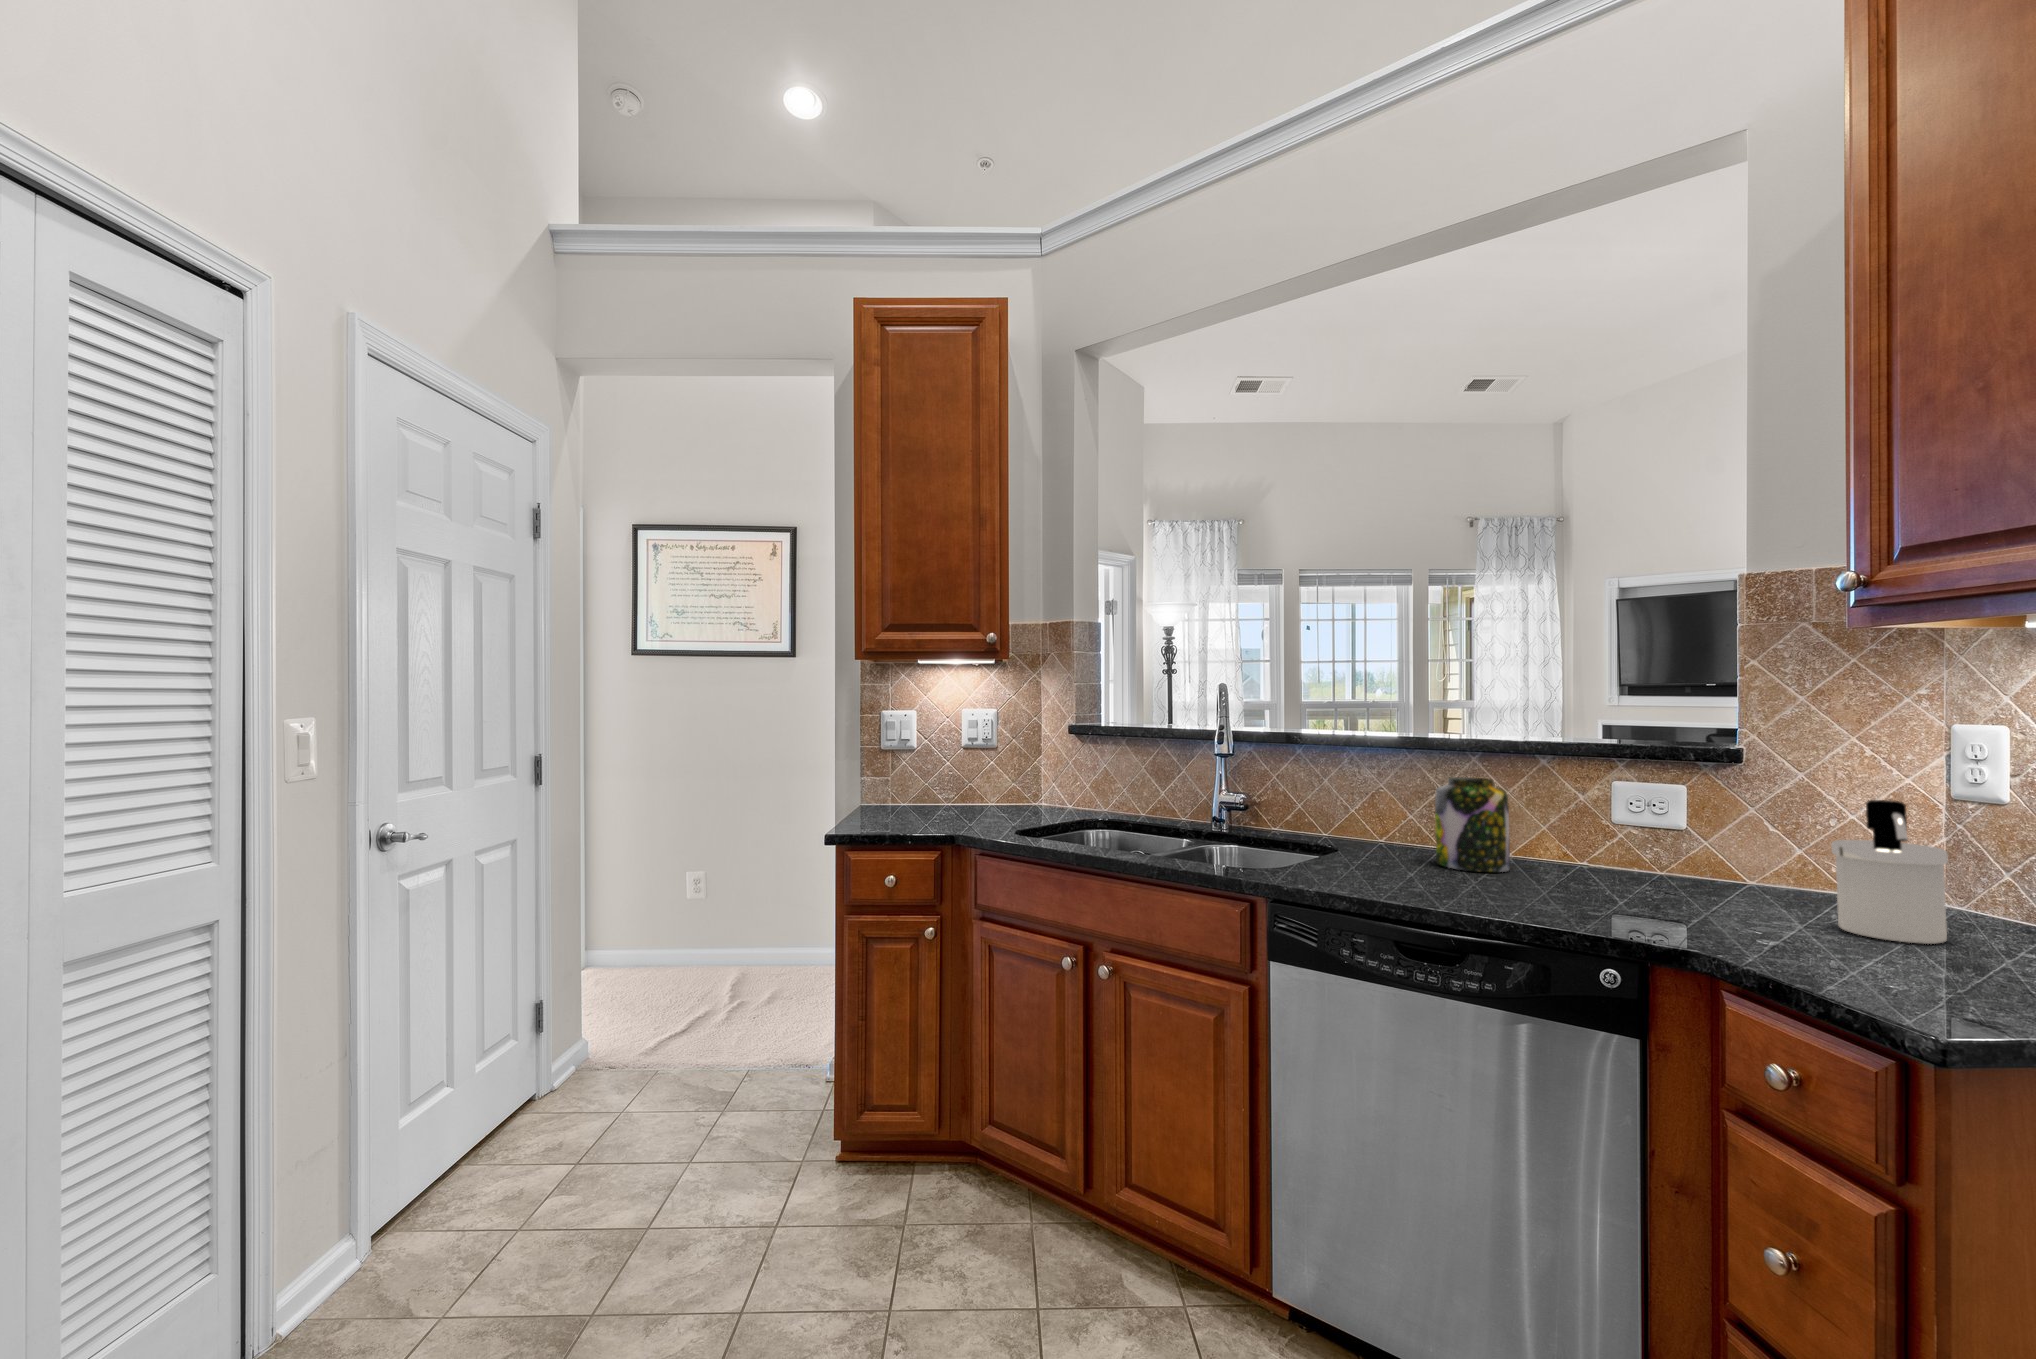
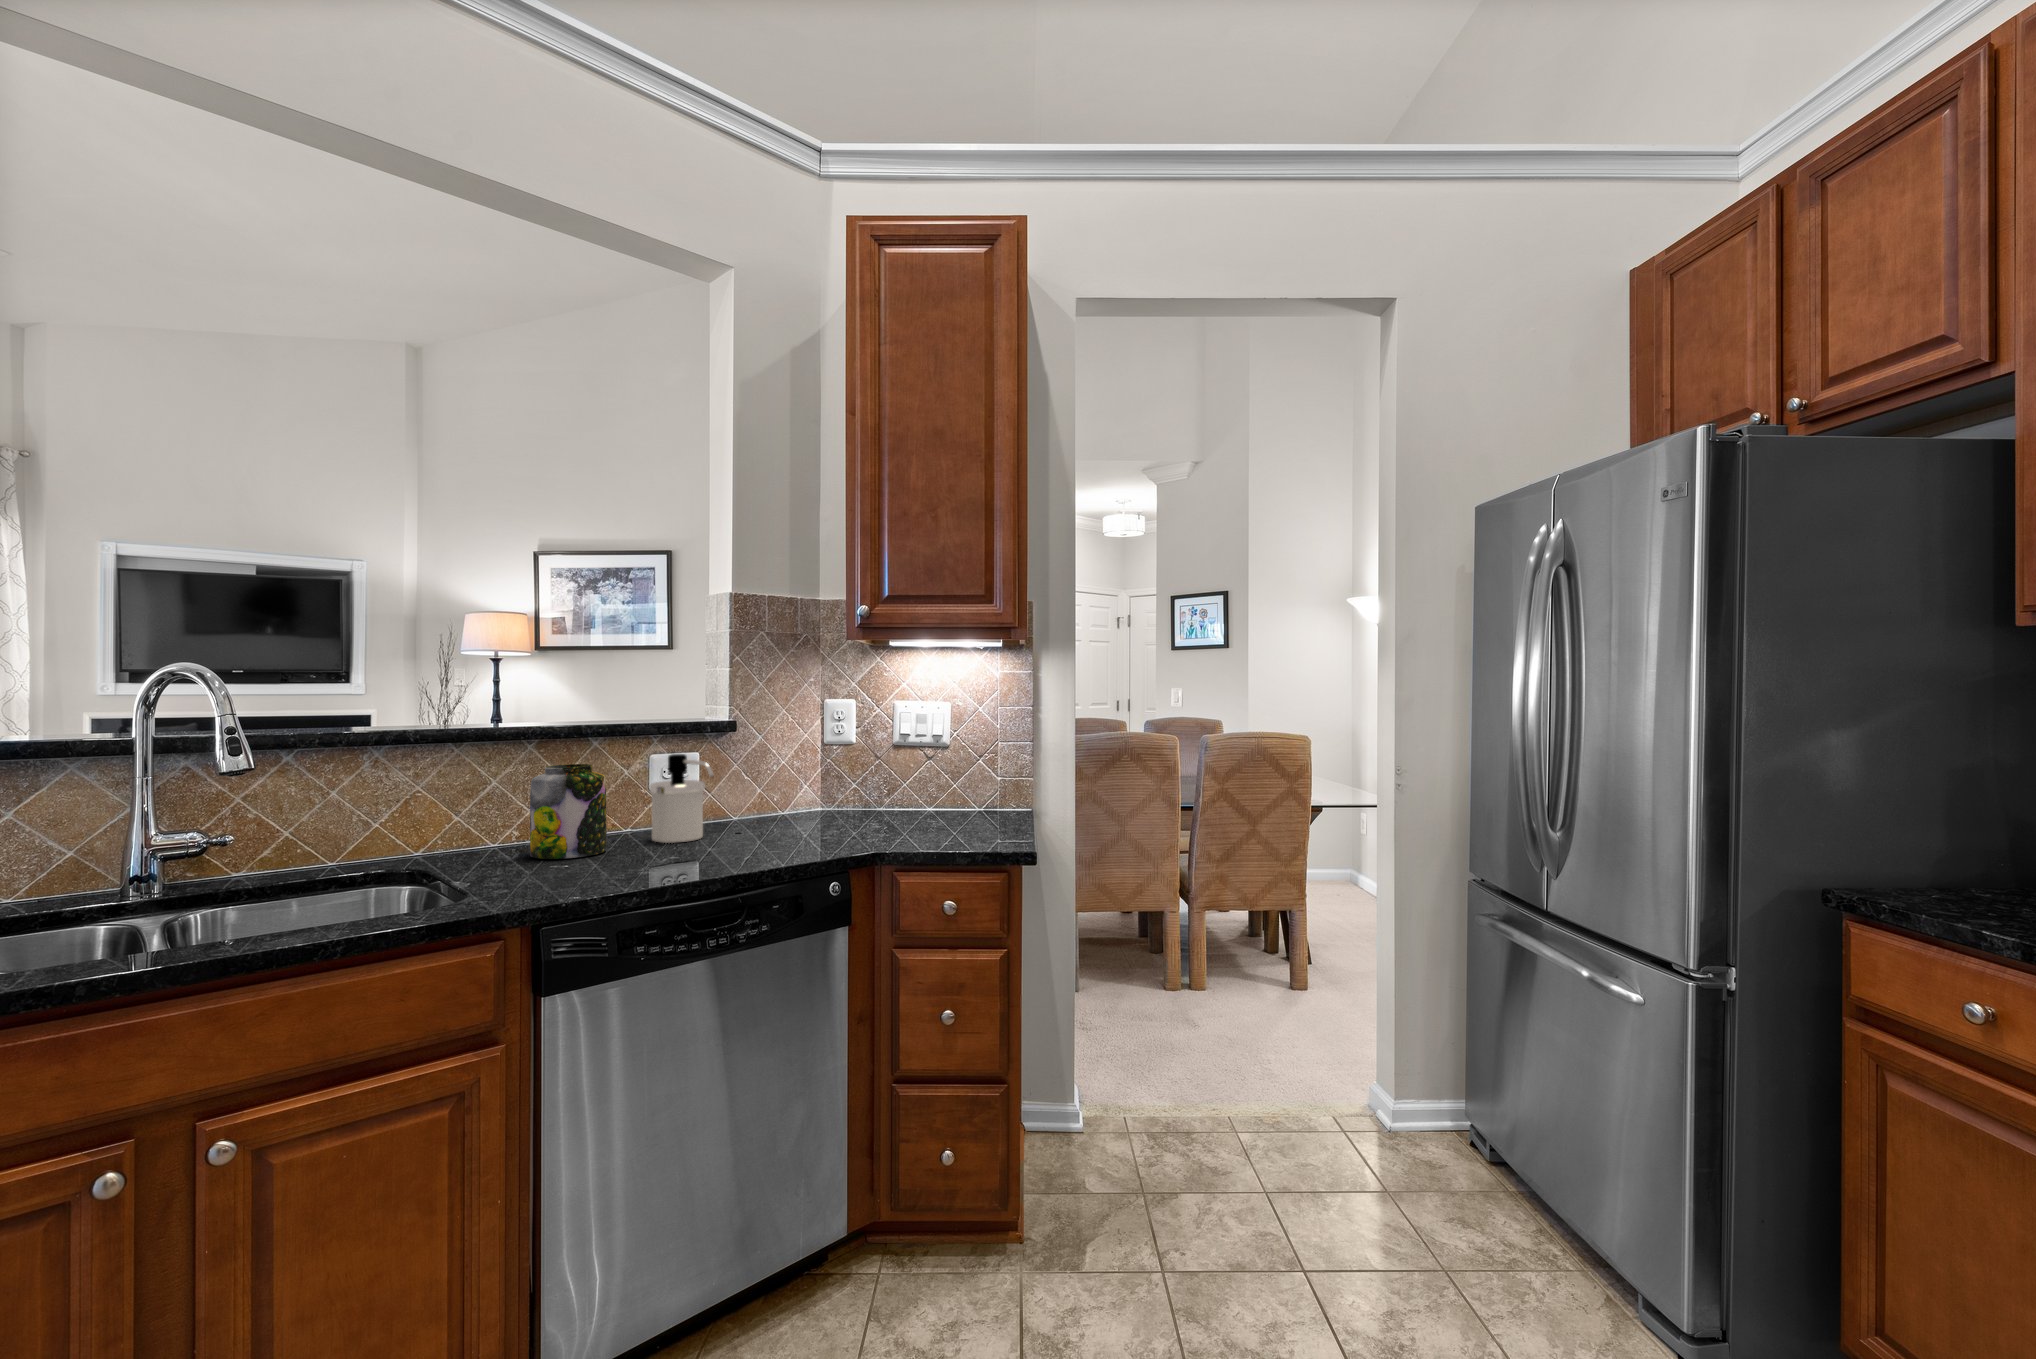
soap dispenser: present [1831,800,1948,944] -> present [650,754,713,843]

